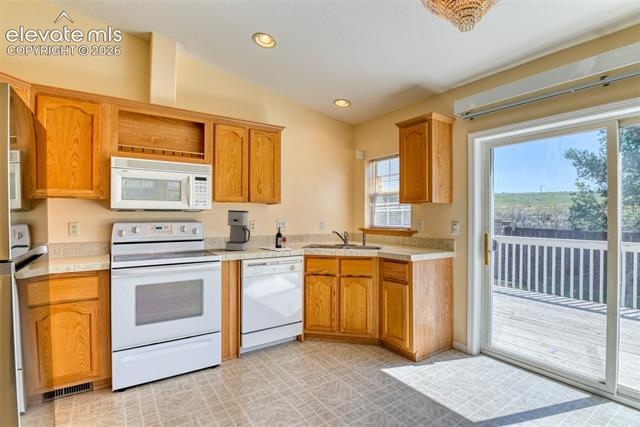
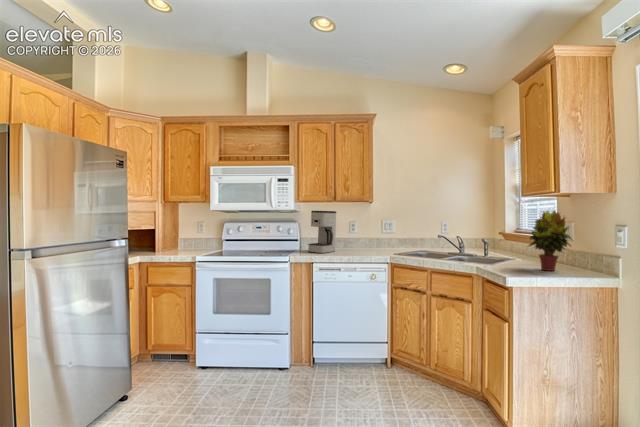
potted plant: none [405,212,431,251] -> present [529,211,572,271]
wine bottle: present [262,227,293,251] -> none [346,230,391,256]

